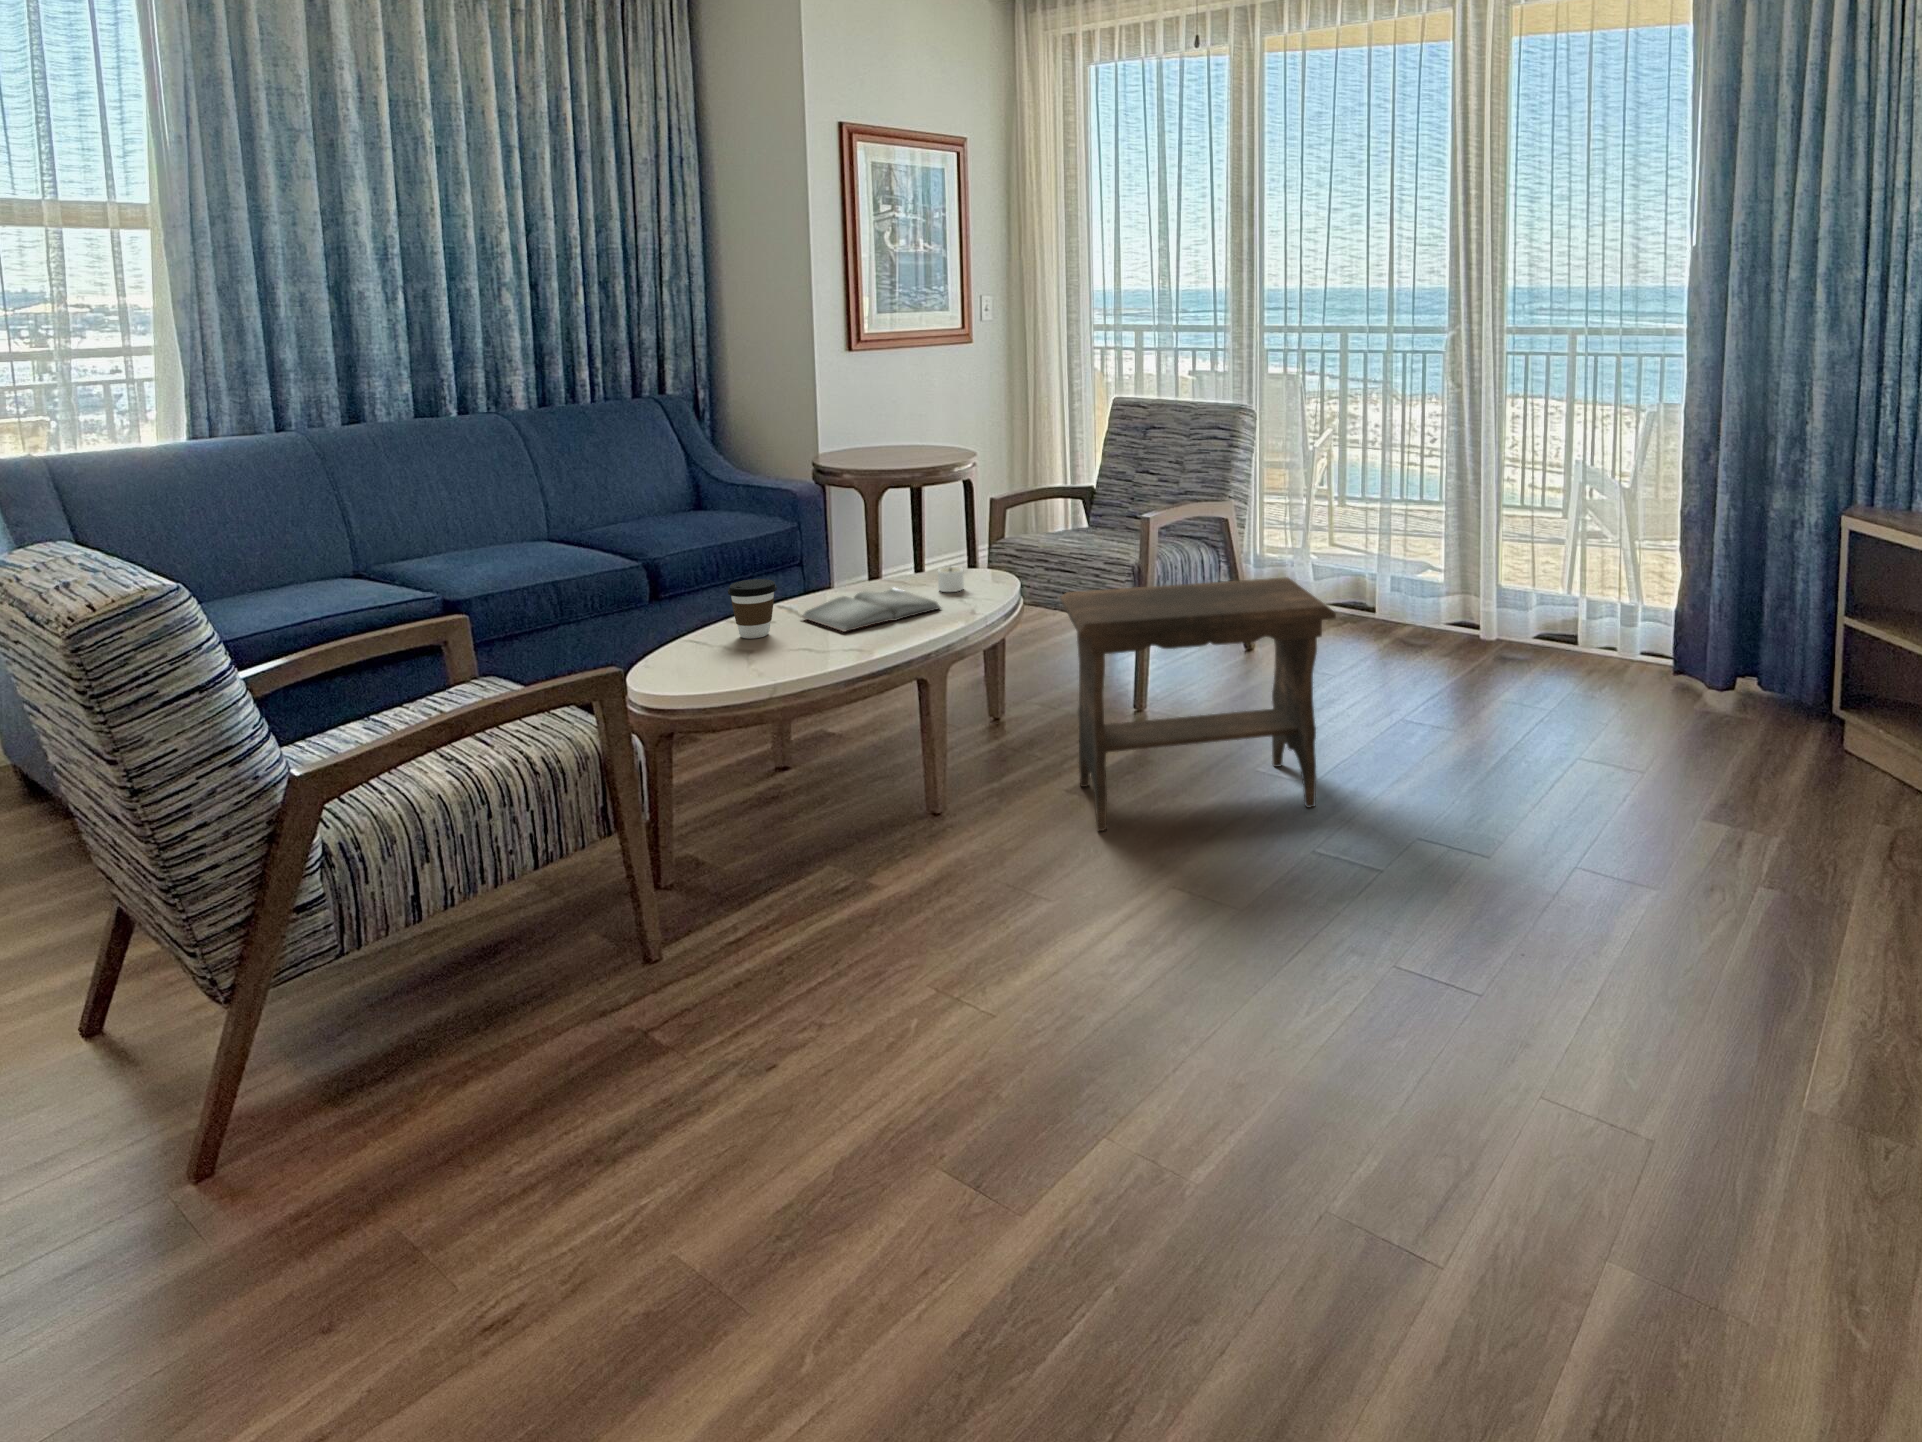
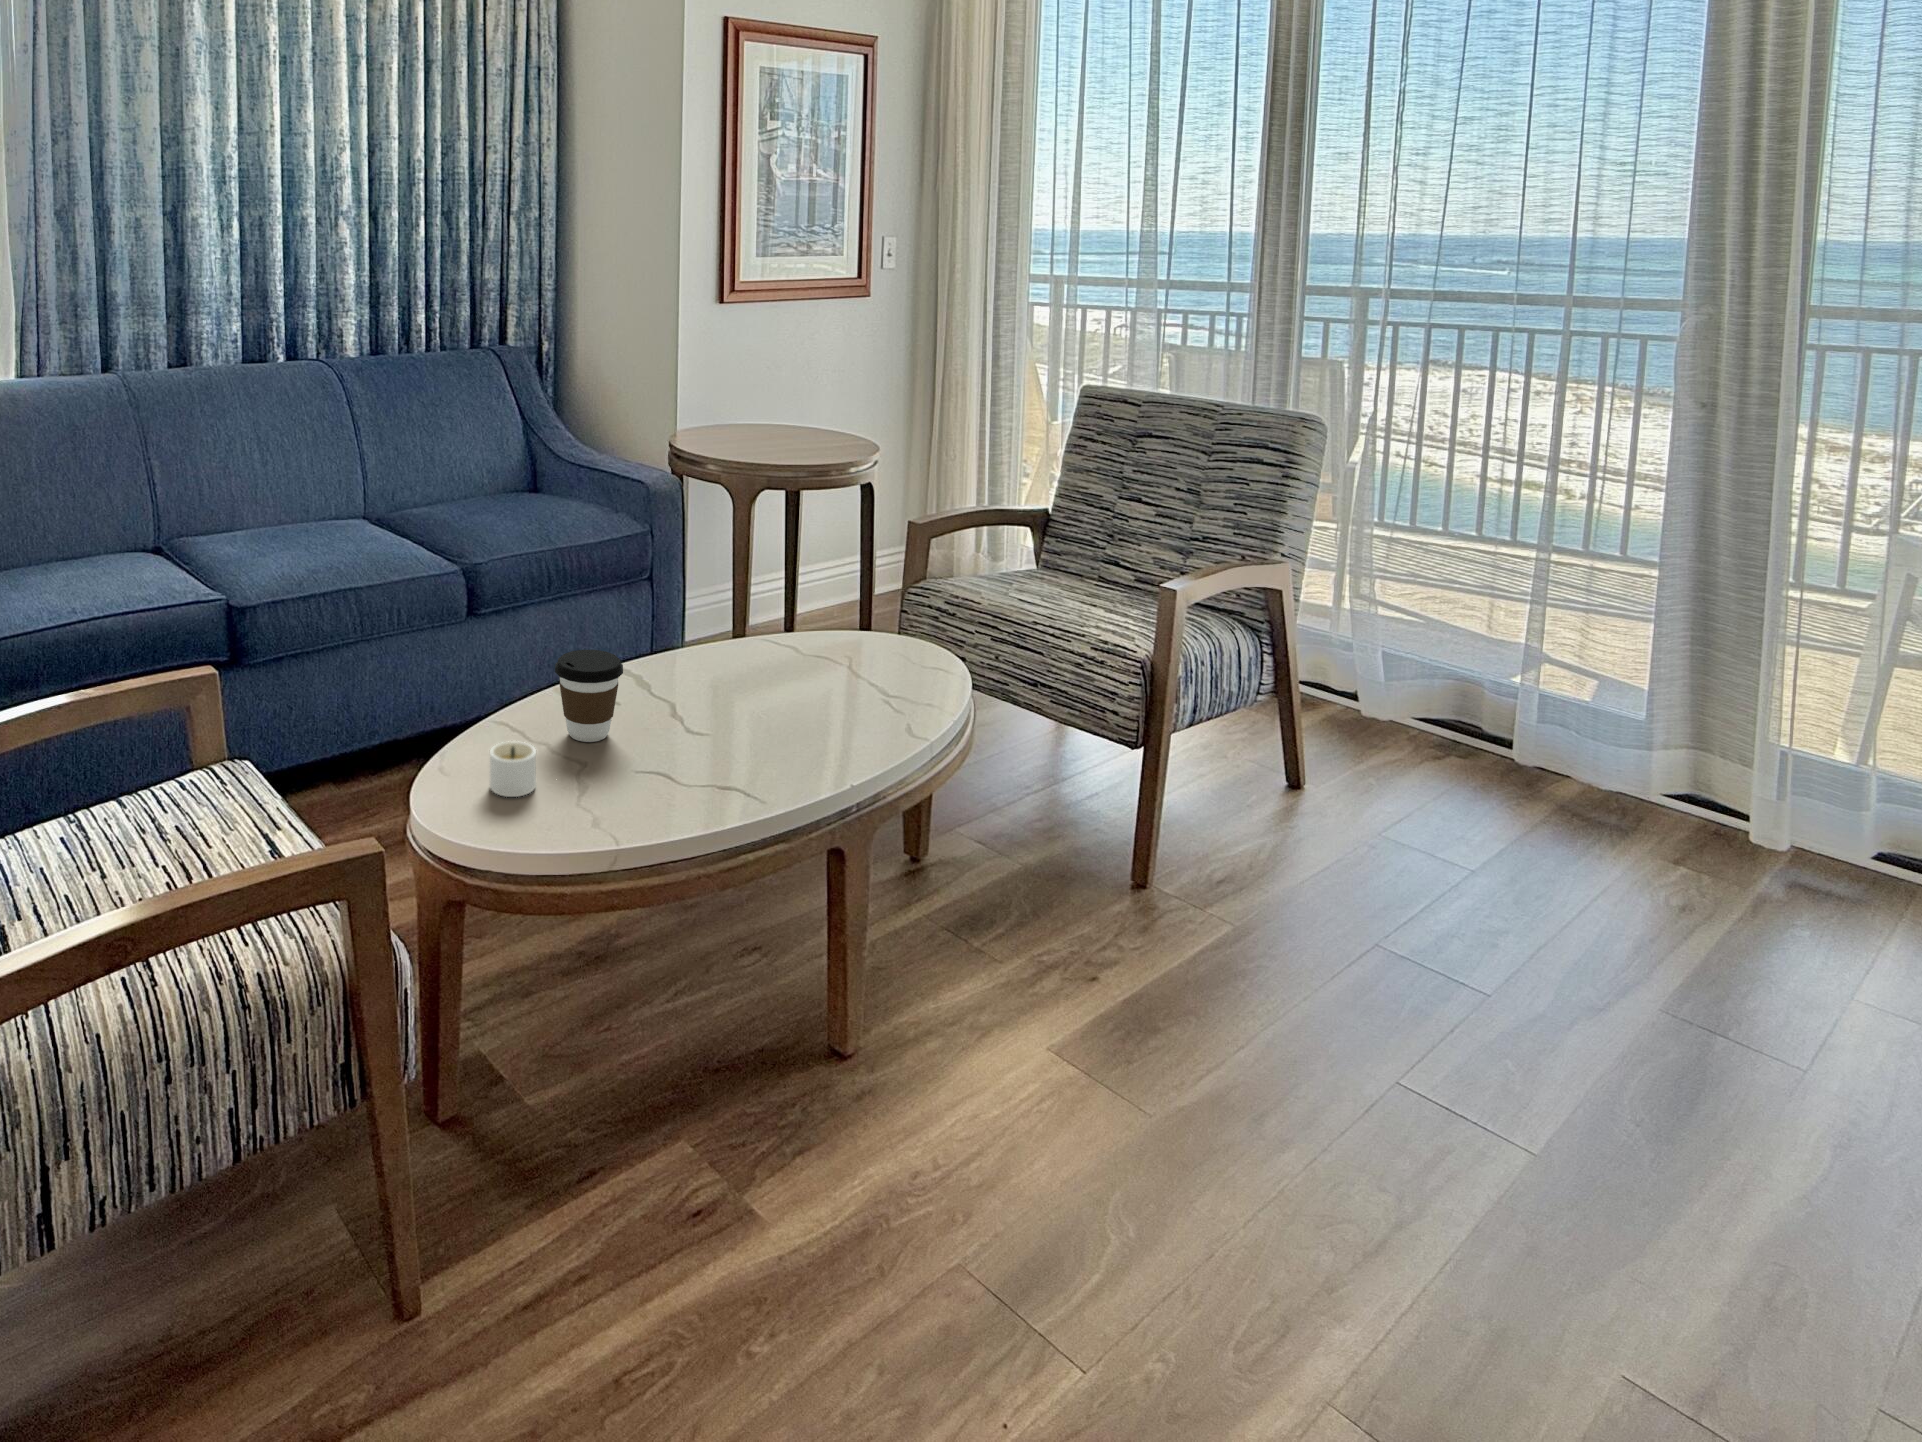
candle: present [938,567,964,592] -> present [490,741,536,797]
footstool: present [1060,577,1336,831] -> none [1057,732,1648,1228]
hardback book: present [802,587,940,632] -> none [653,668,860,753]

